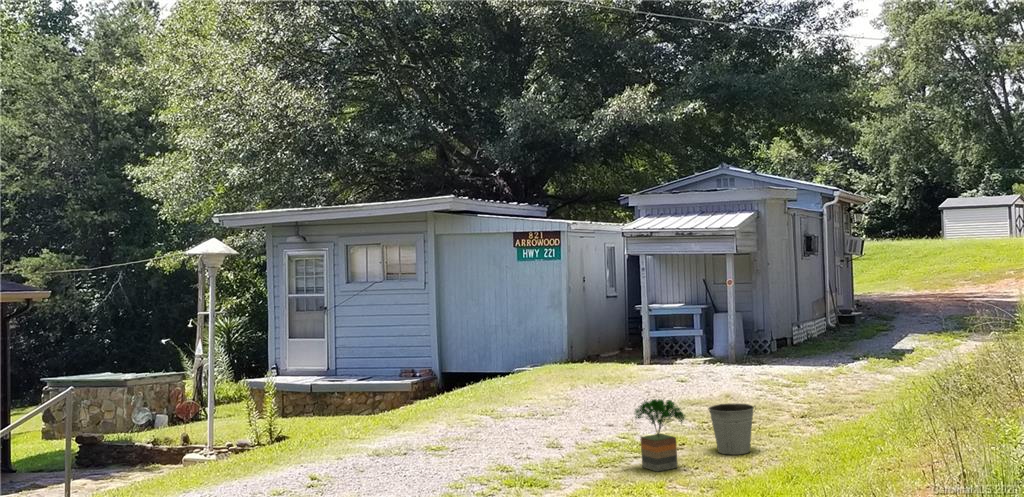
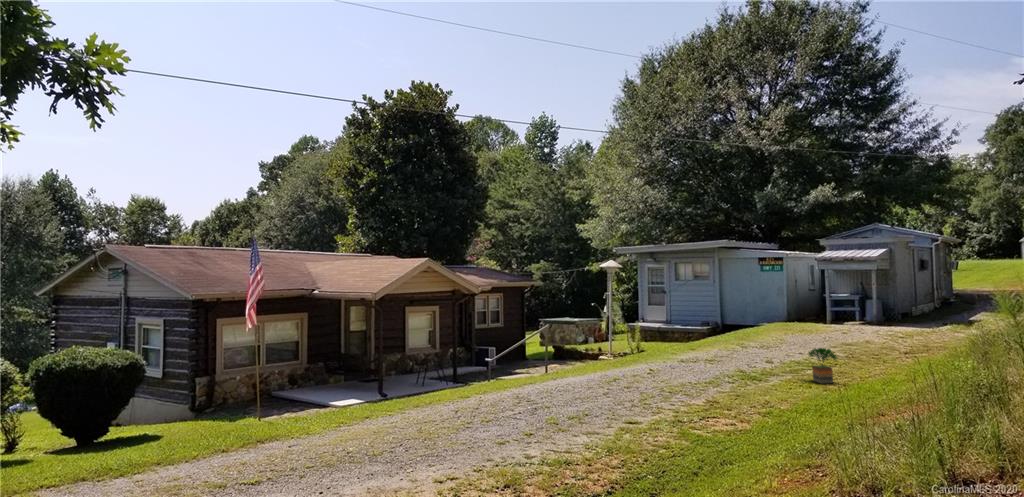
bucket: present [708,403,755,455] -> none [856,354,886,381]

